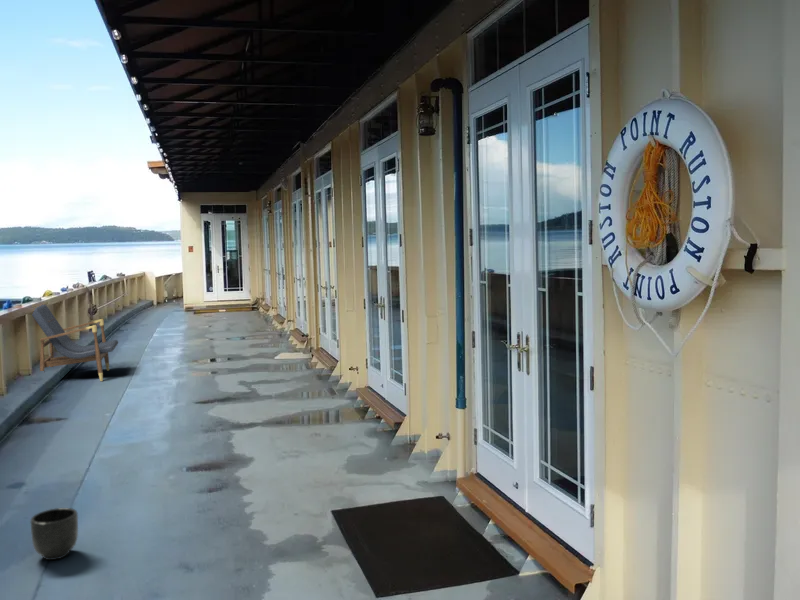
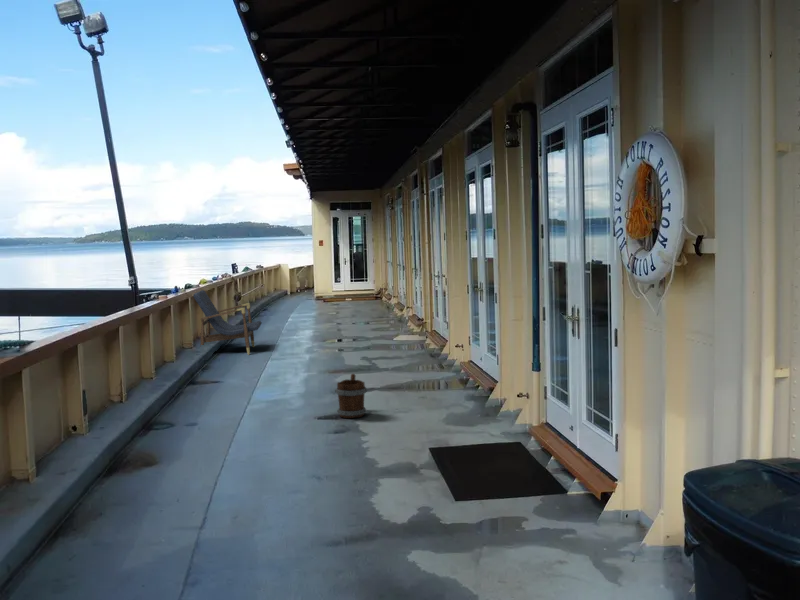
bucket: none [208,412,249,470] -> present [335,374,367,418]
planter: present [31,508,78,560] -> none [212,432,243,467]

